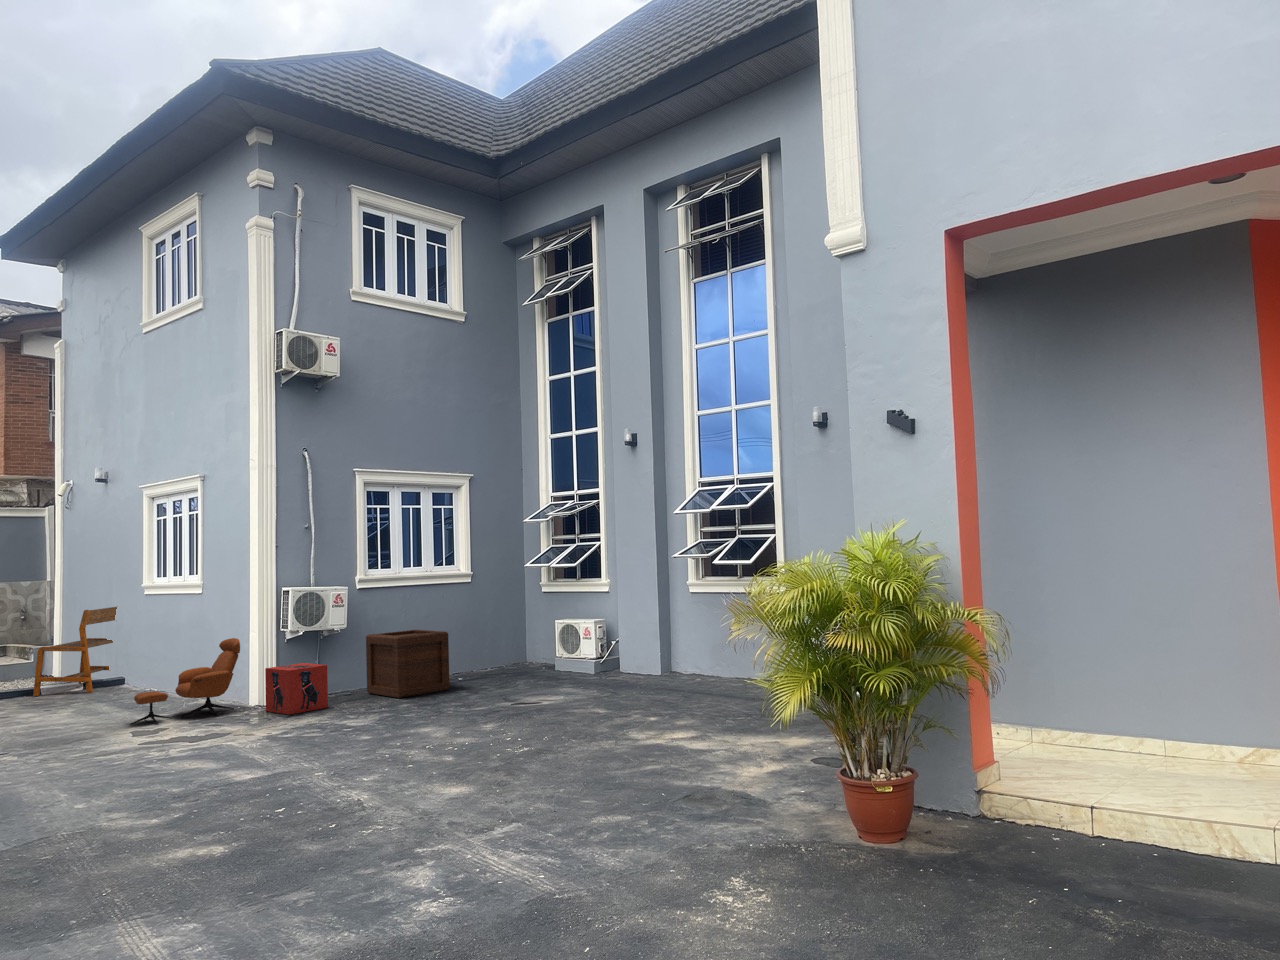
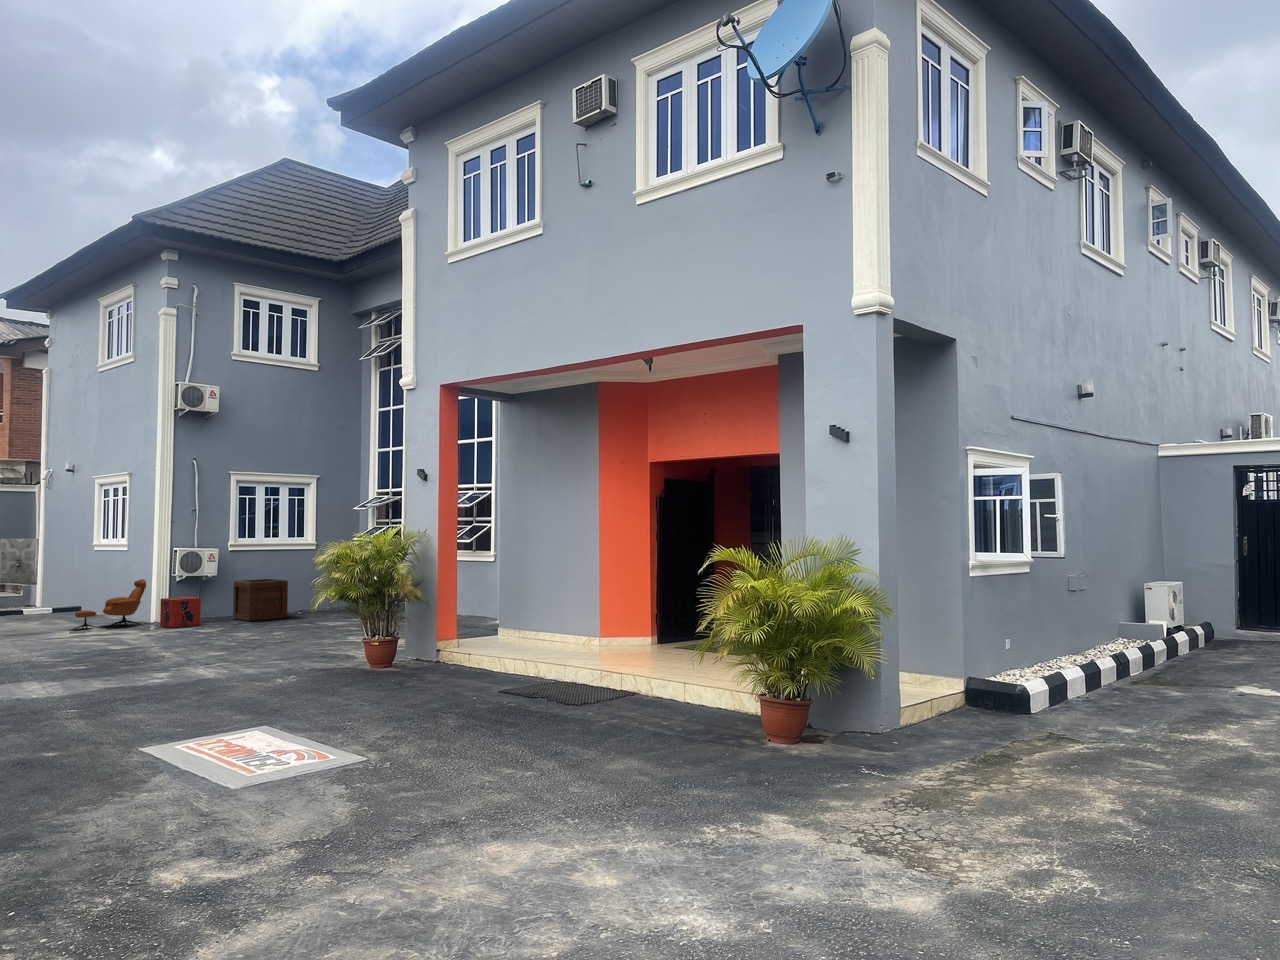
bench: present [33,607,117,696] -> none [18,556,86,615]

